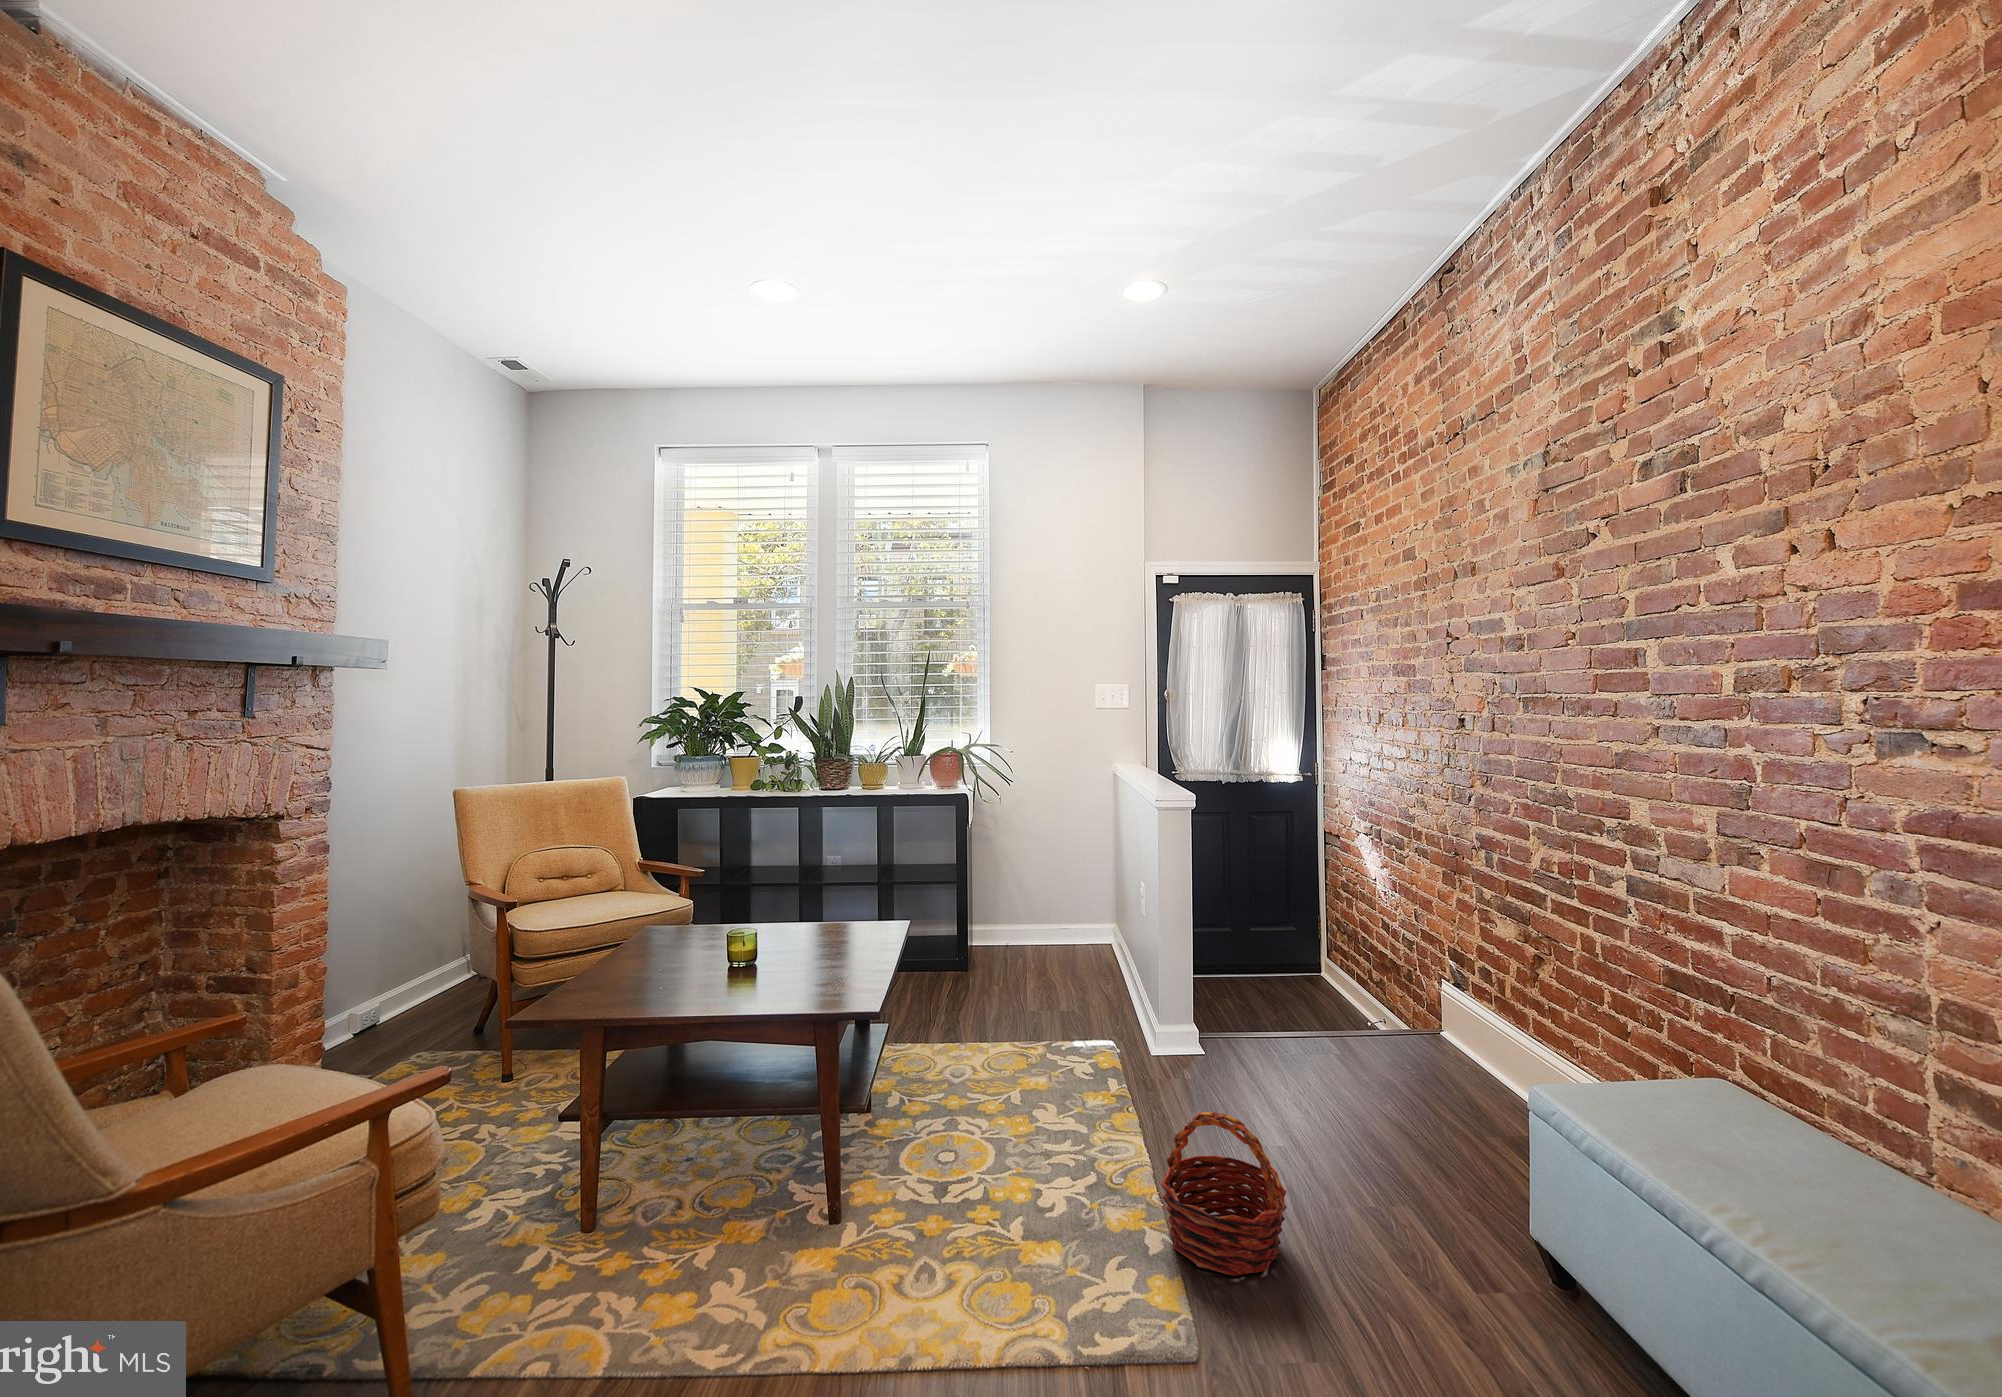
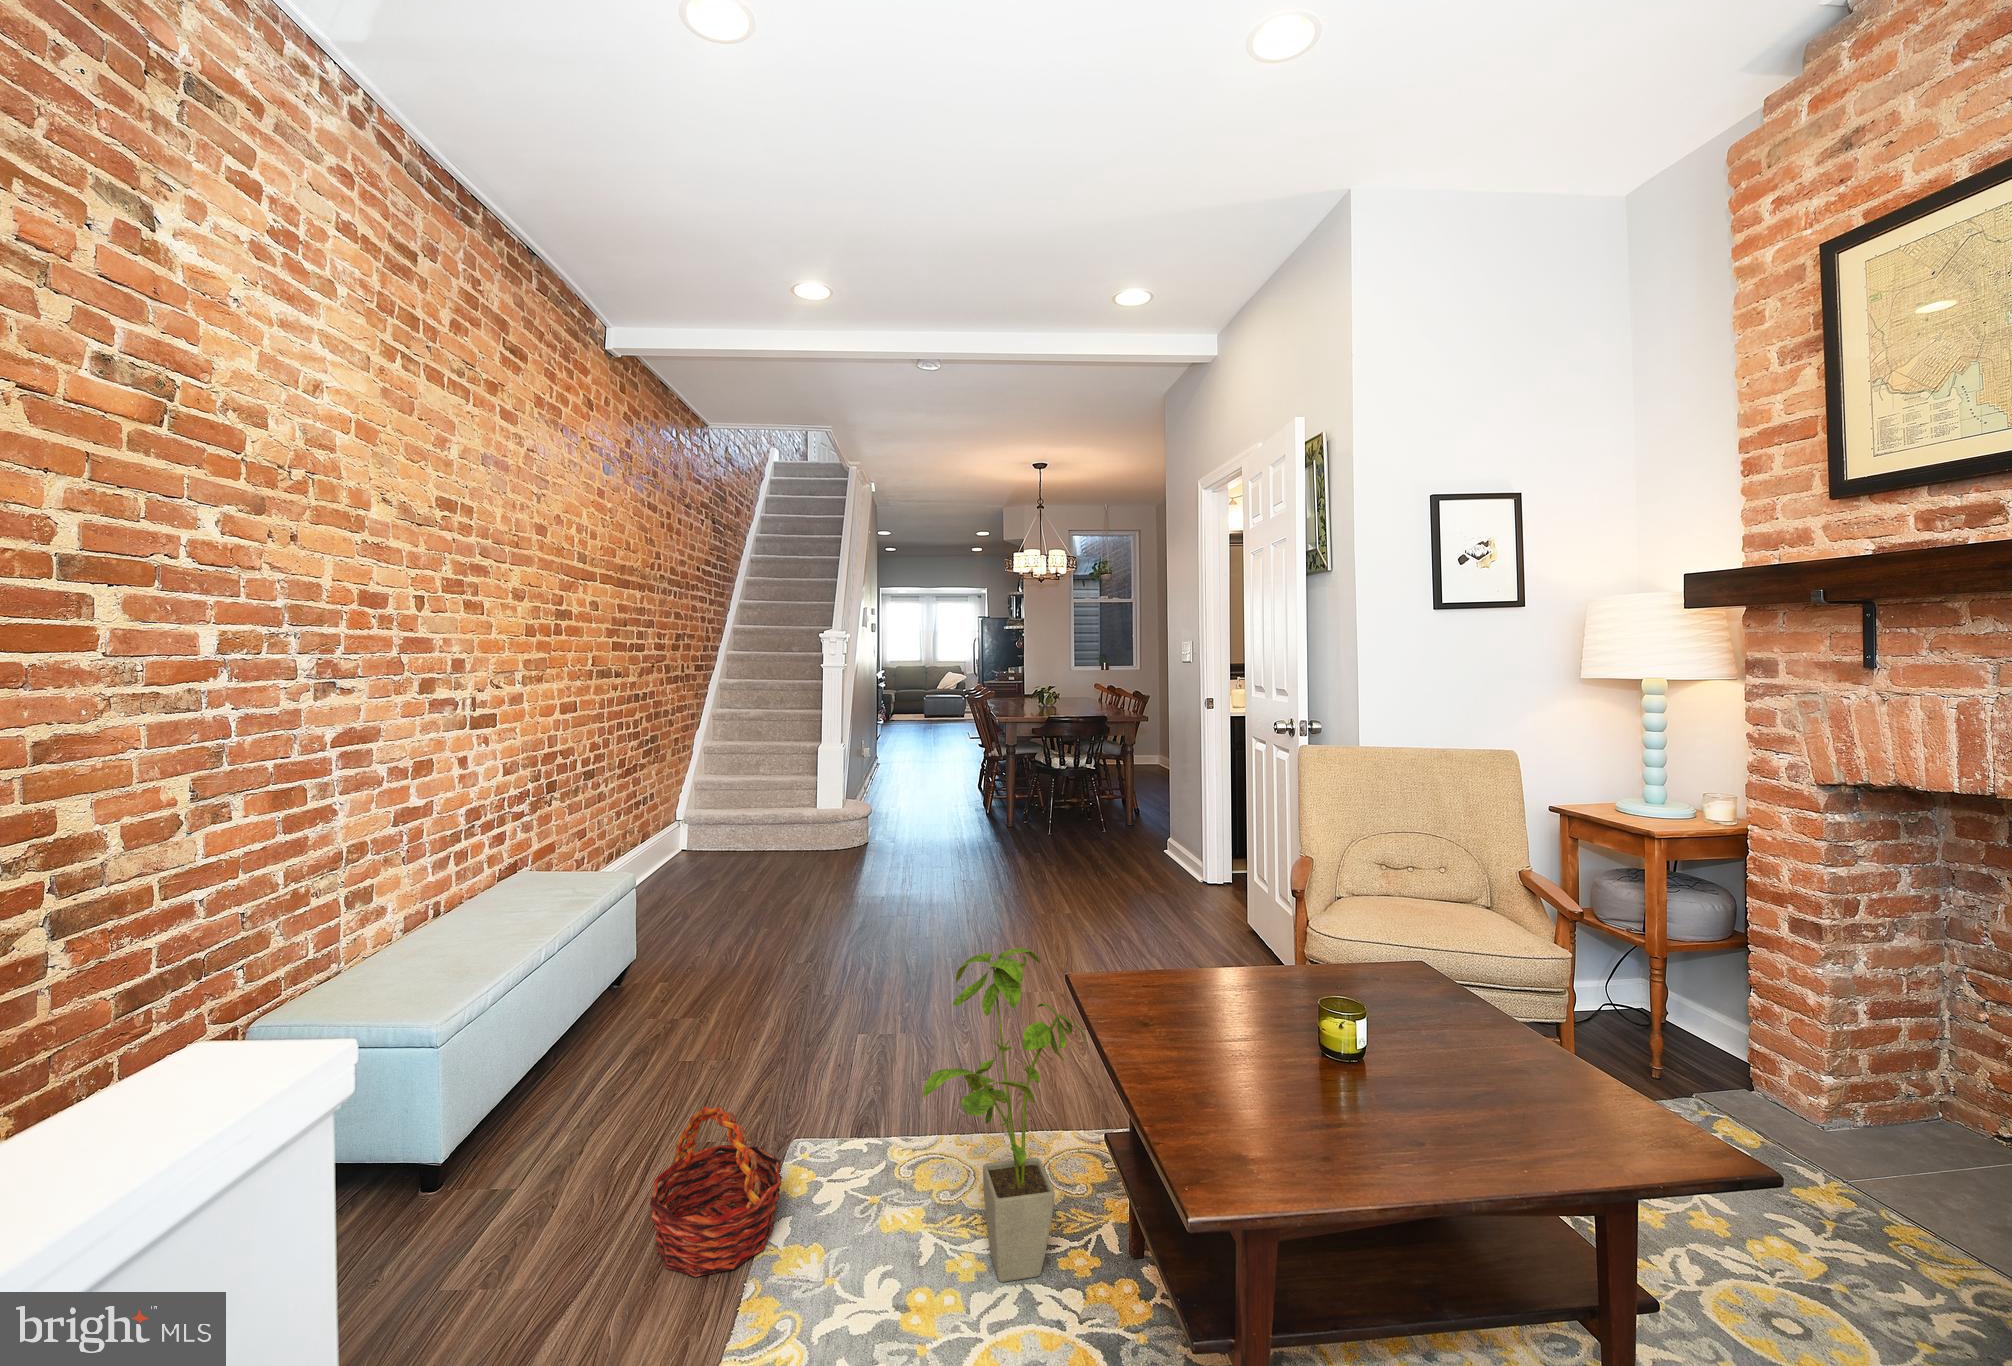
house plant: none [885,946,1025,1228] -> present [922,948,1089,1282]

